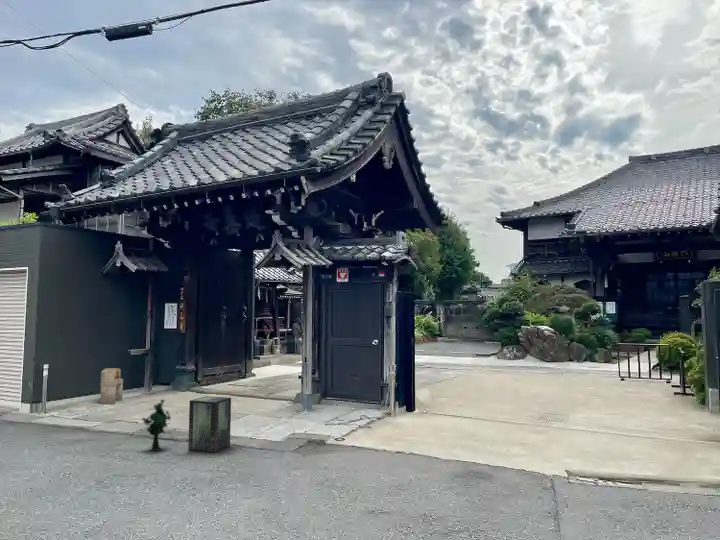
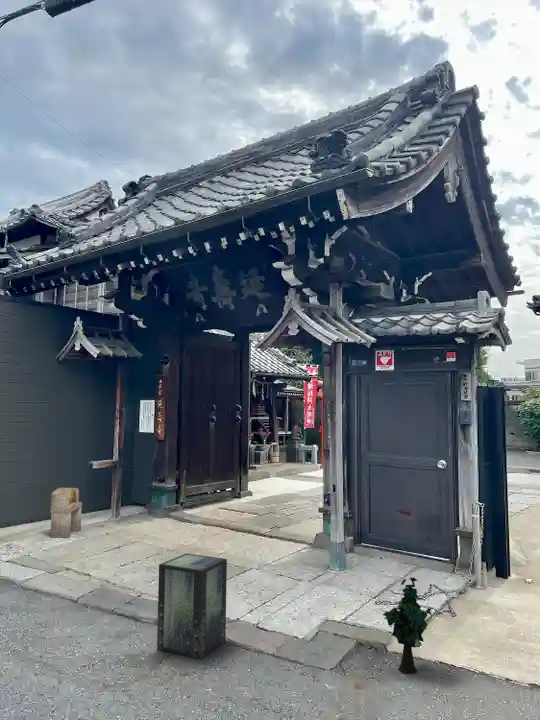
decorative plant: present [142,400,170,451] -> present [383,577,432,674]

